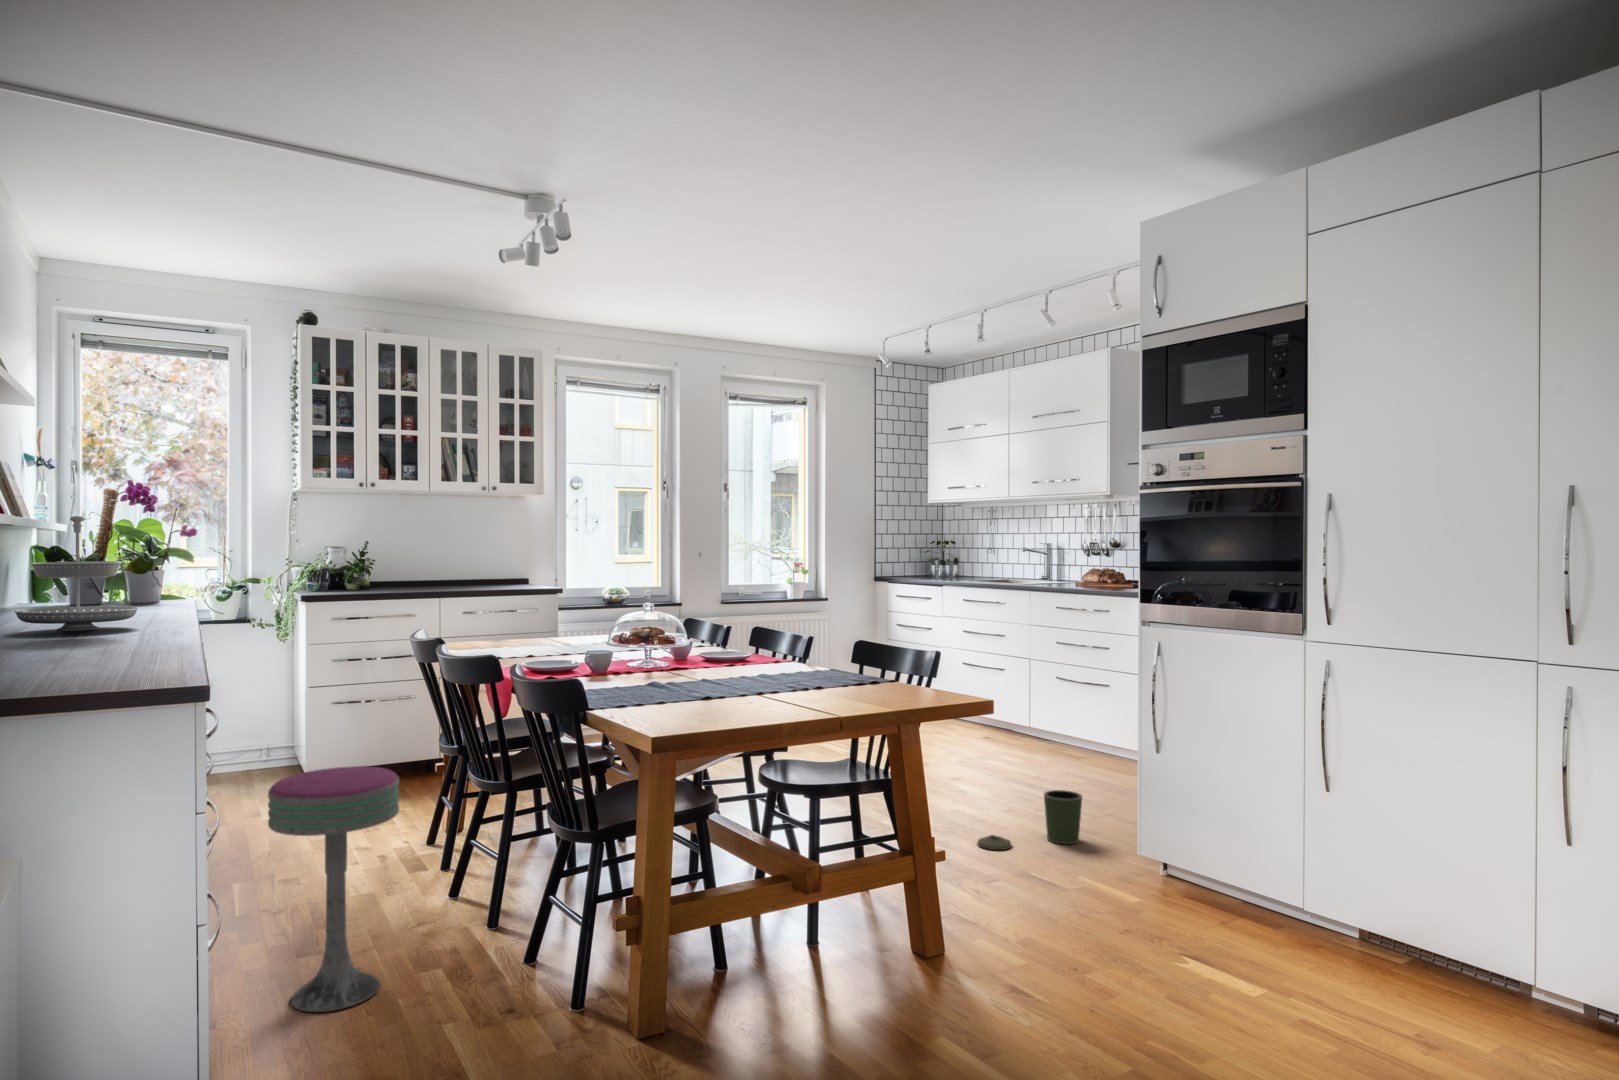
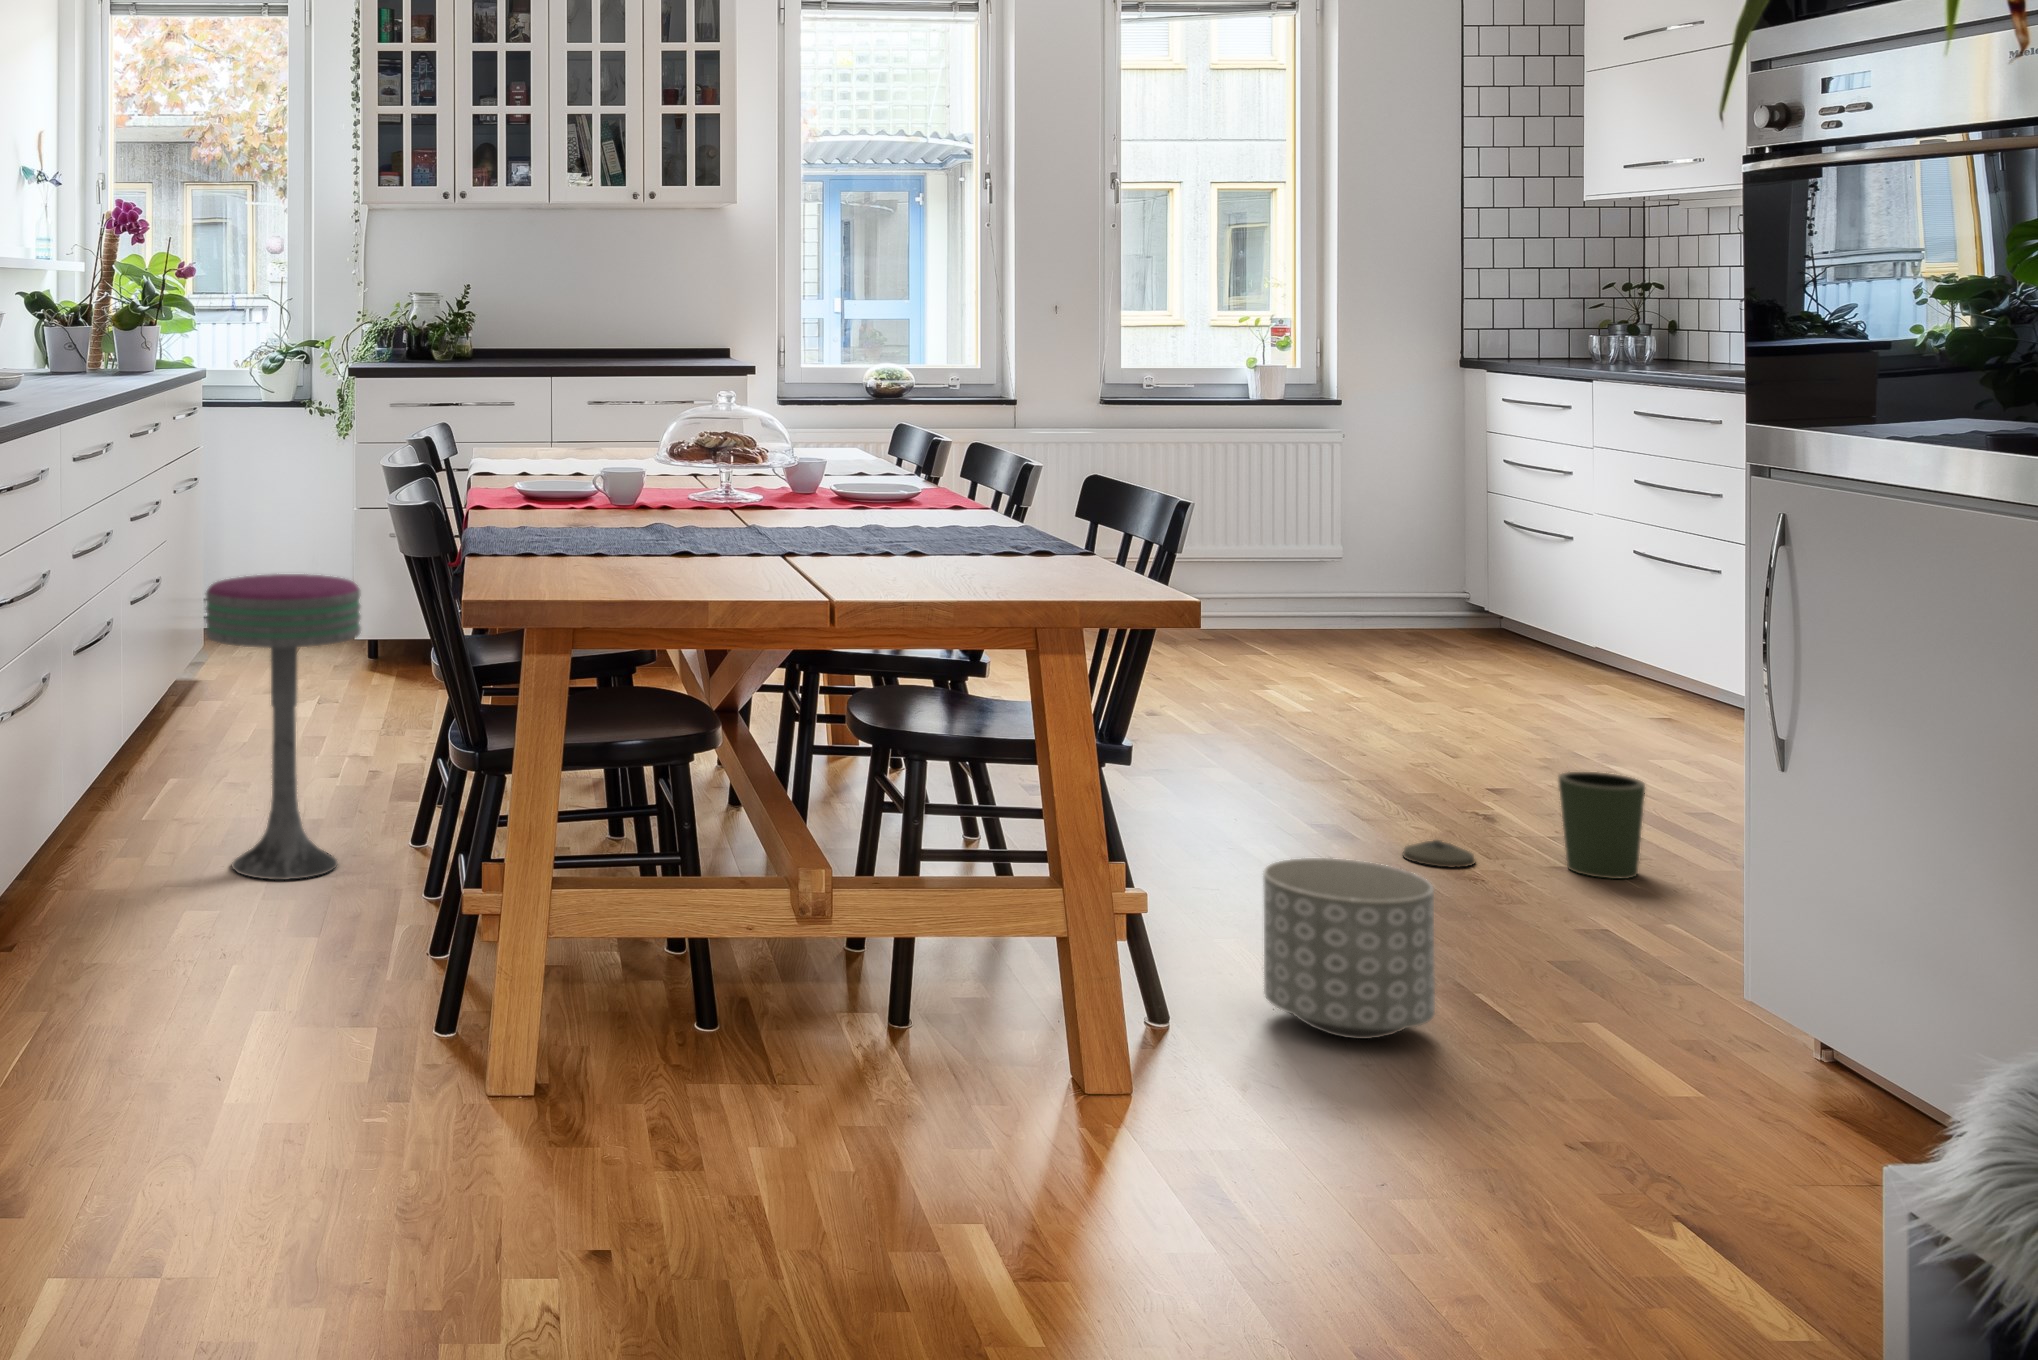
planter: none [1026,880,1118,988] -> present [1264,858,1435,1039]

